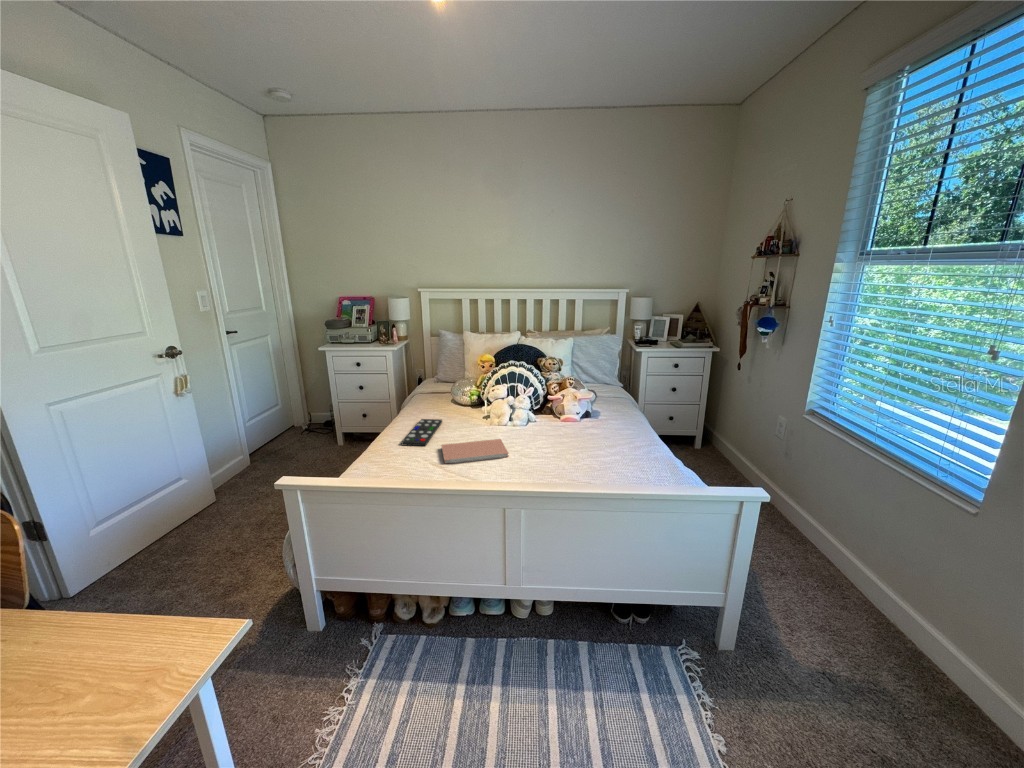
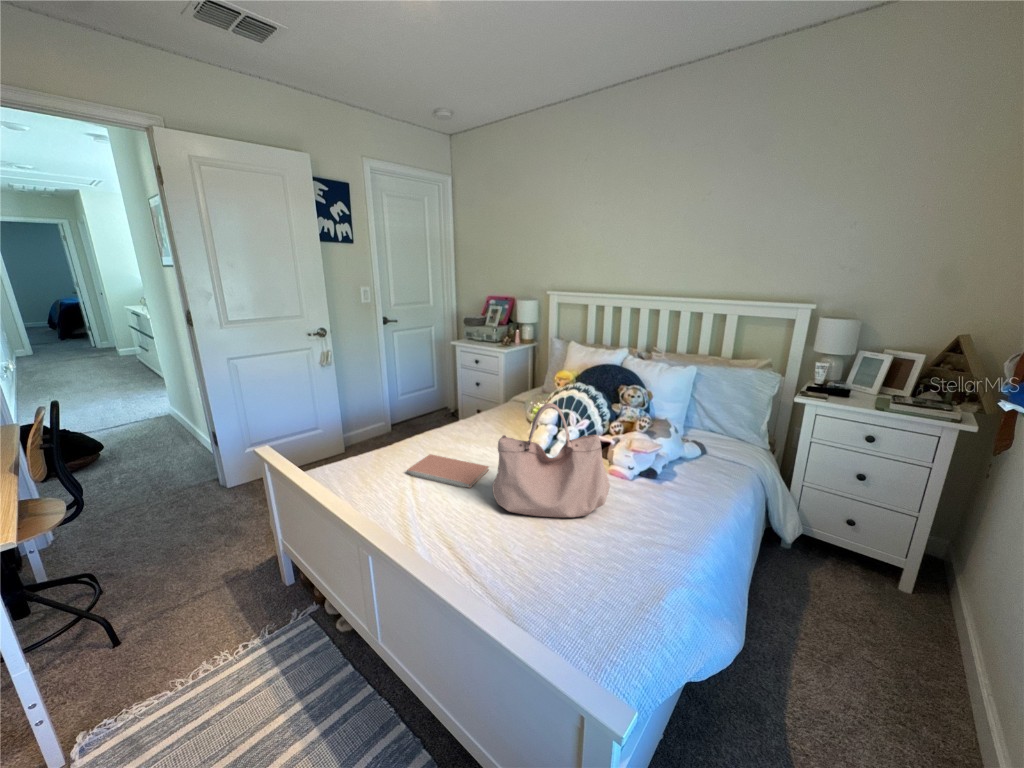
handbag: none [536,372,608,459] -> present [492,403,610,517]
remote control: present [402,419,442,446] -> none [408,425,474,452]

